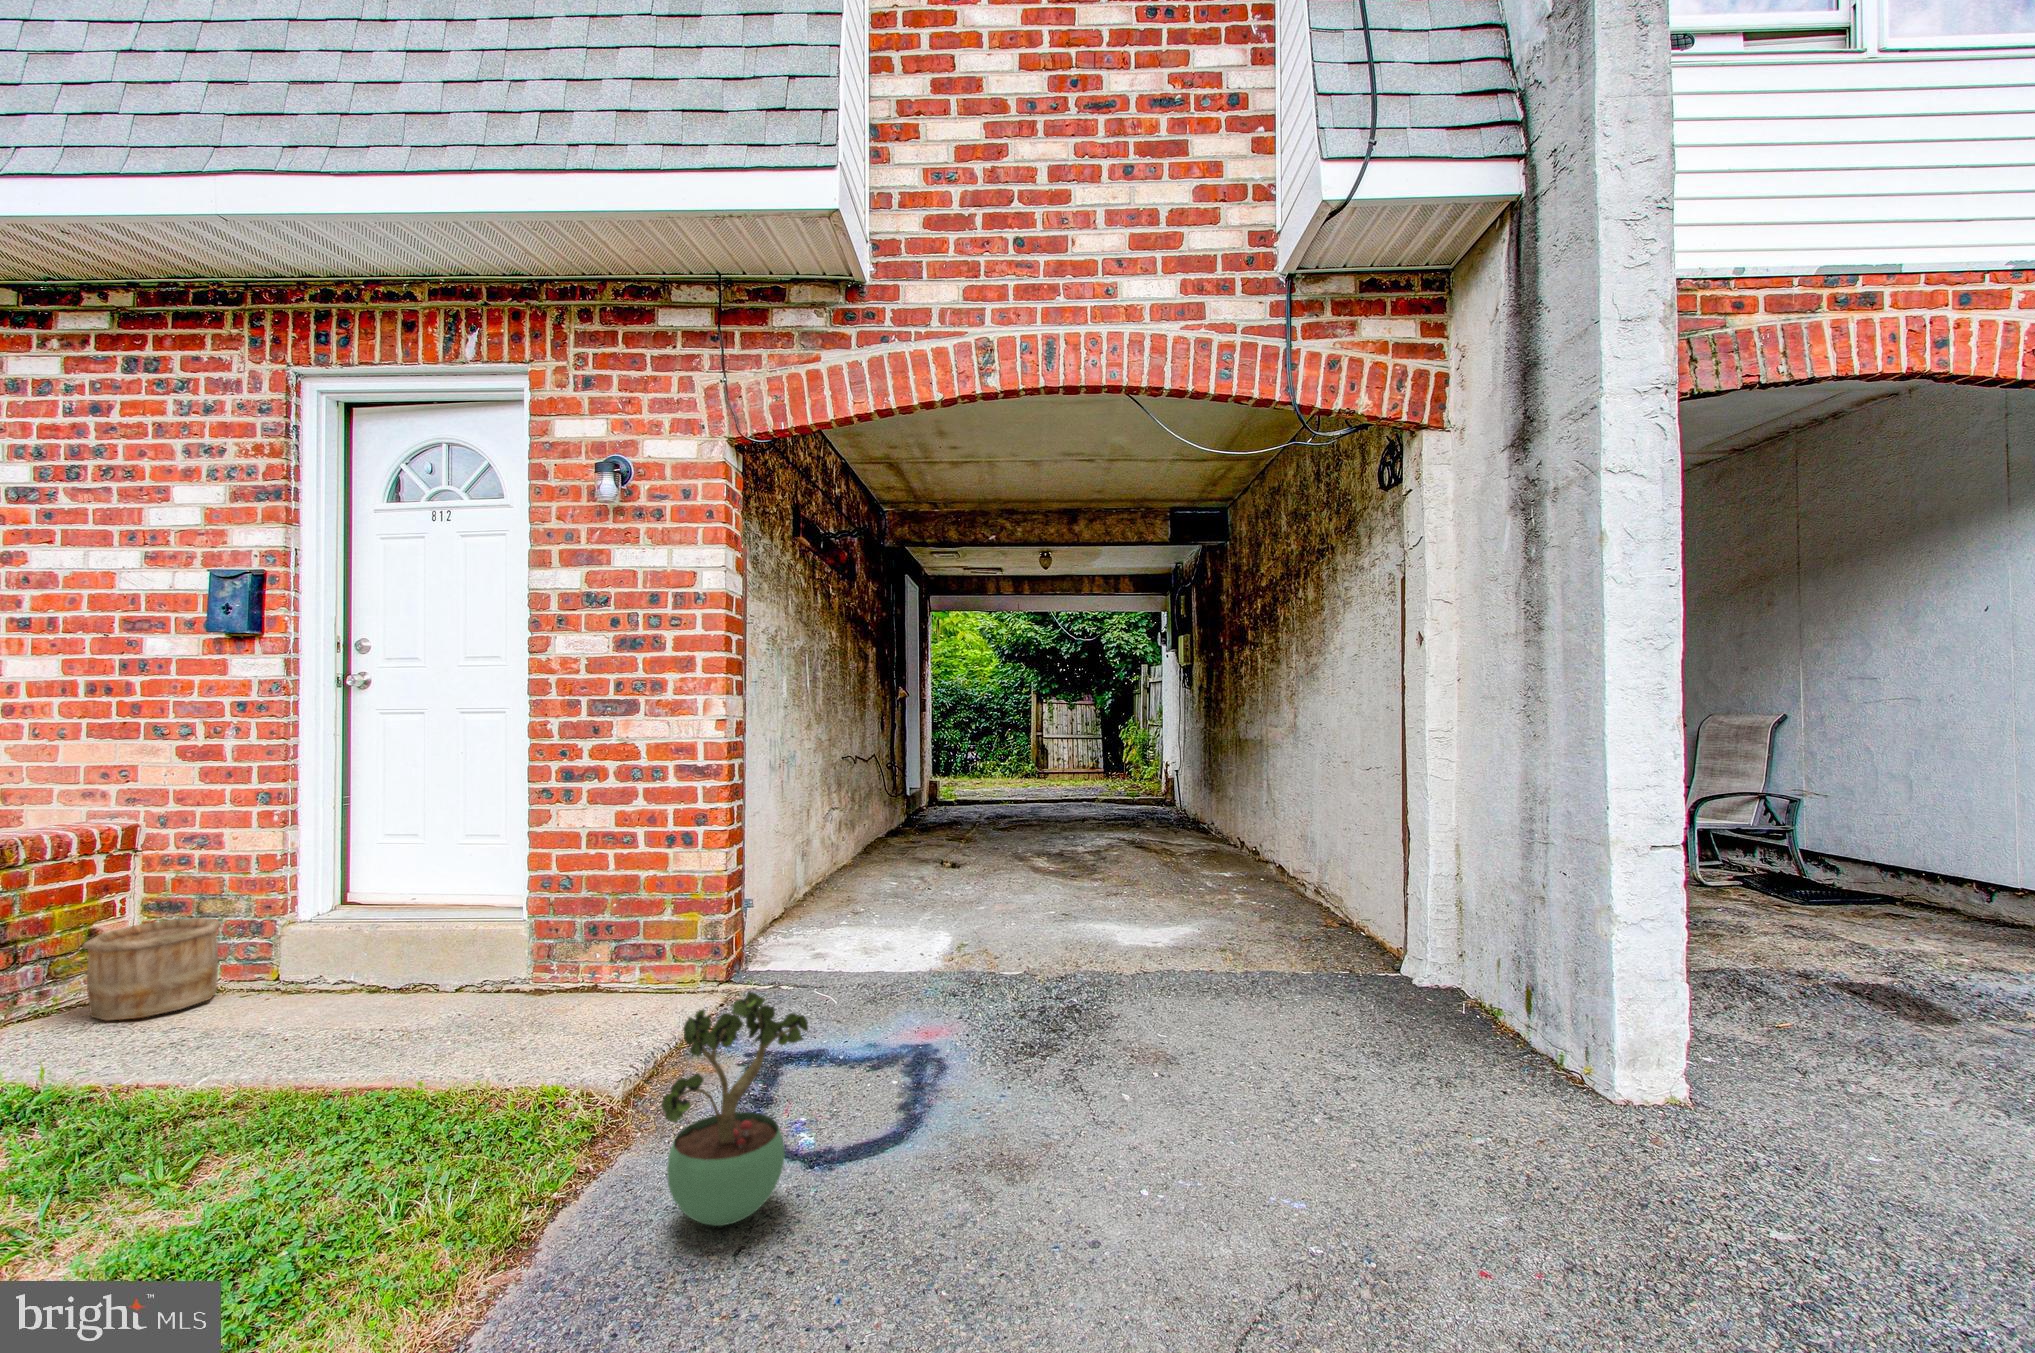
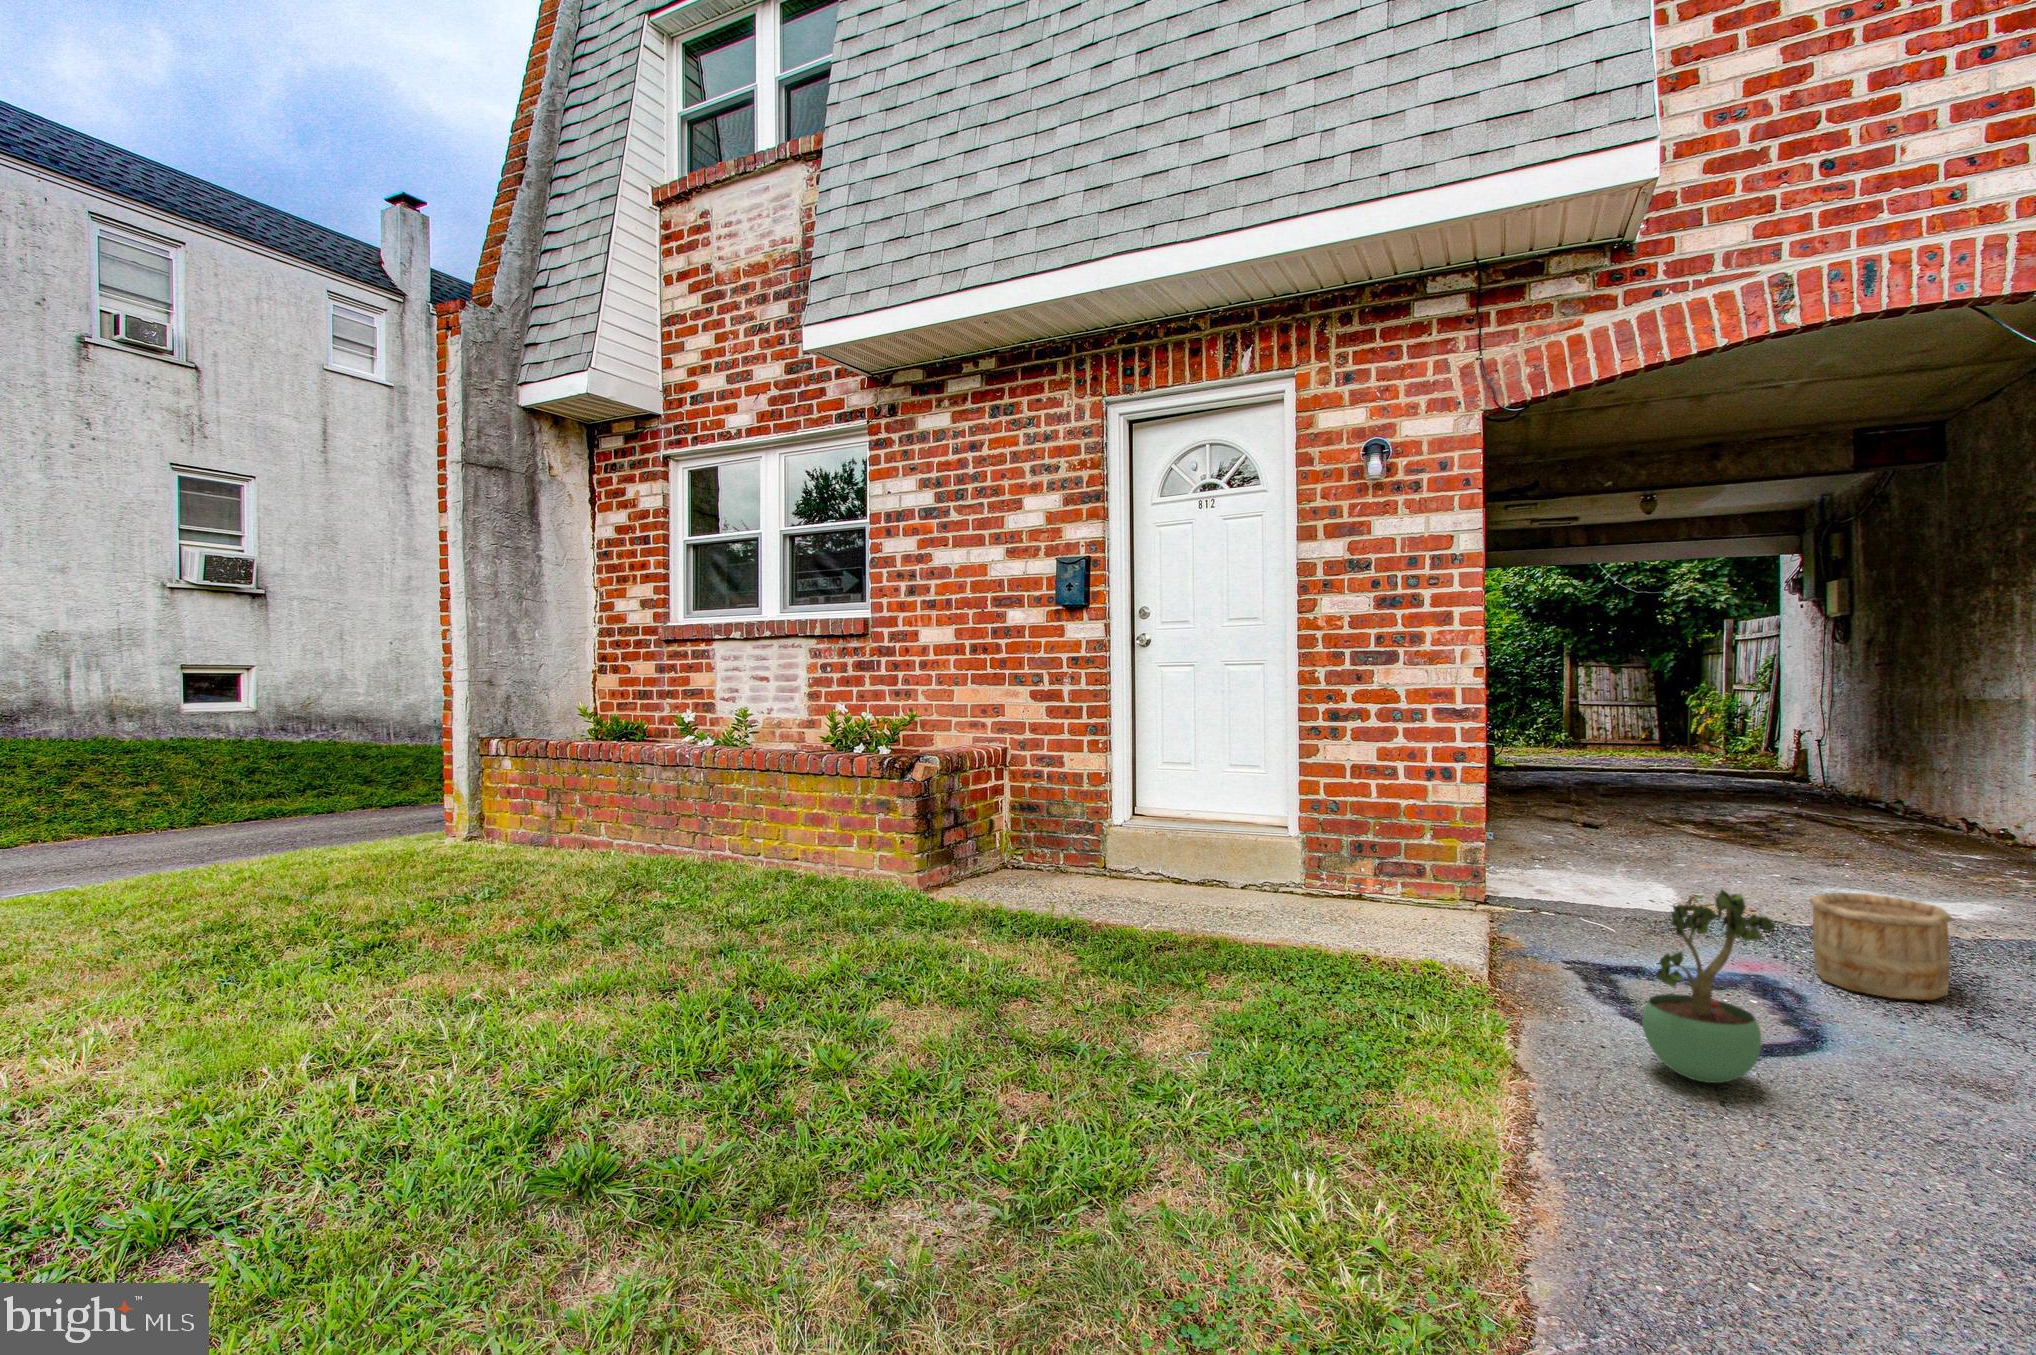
wooden bucket: present [83,918,220,1020] -> present [1809,893,1953,1000]

